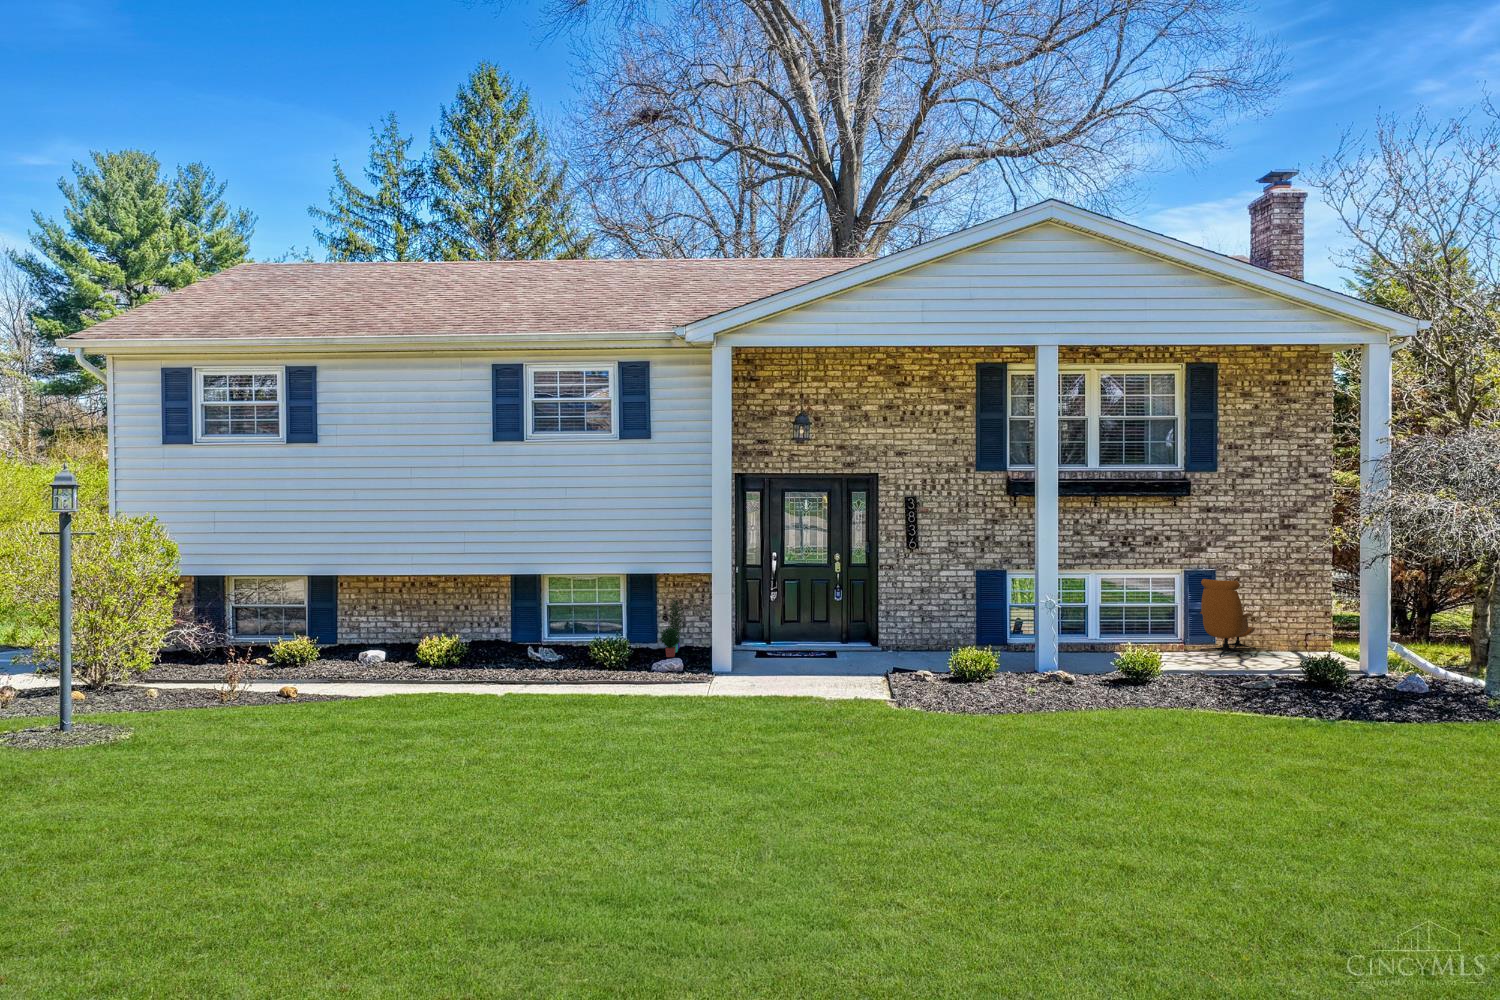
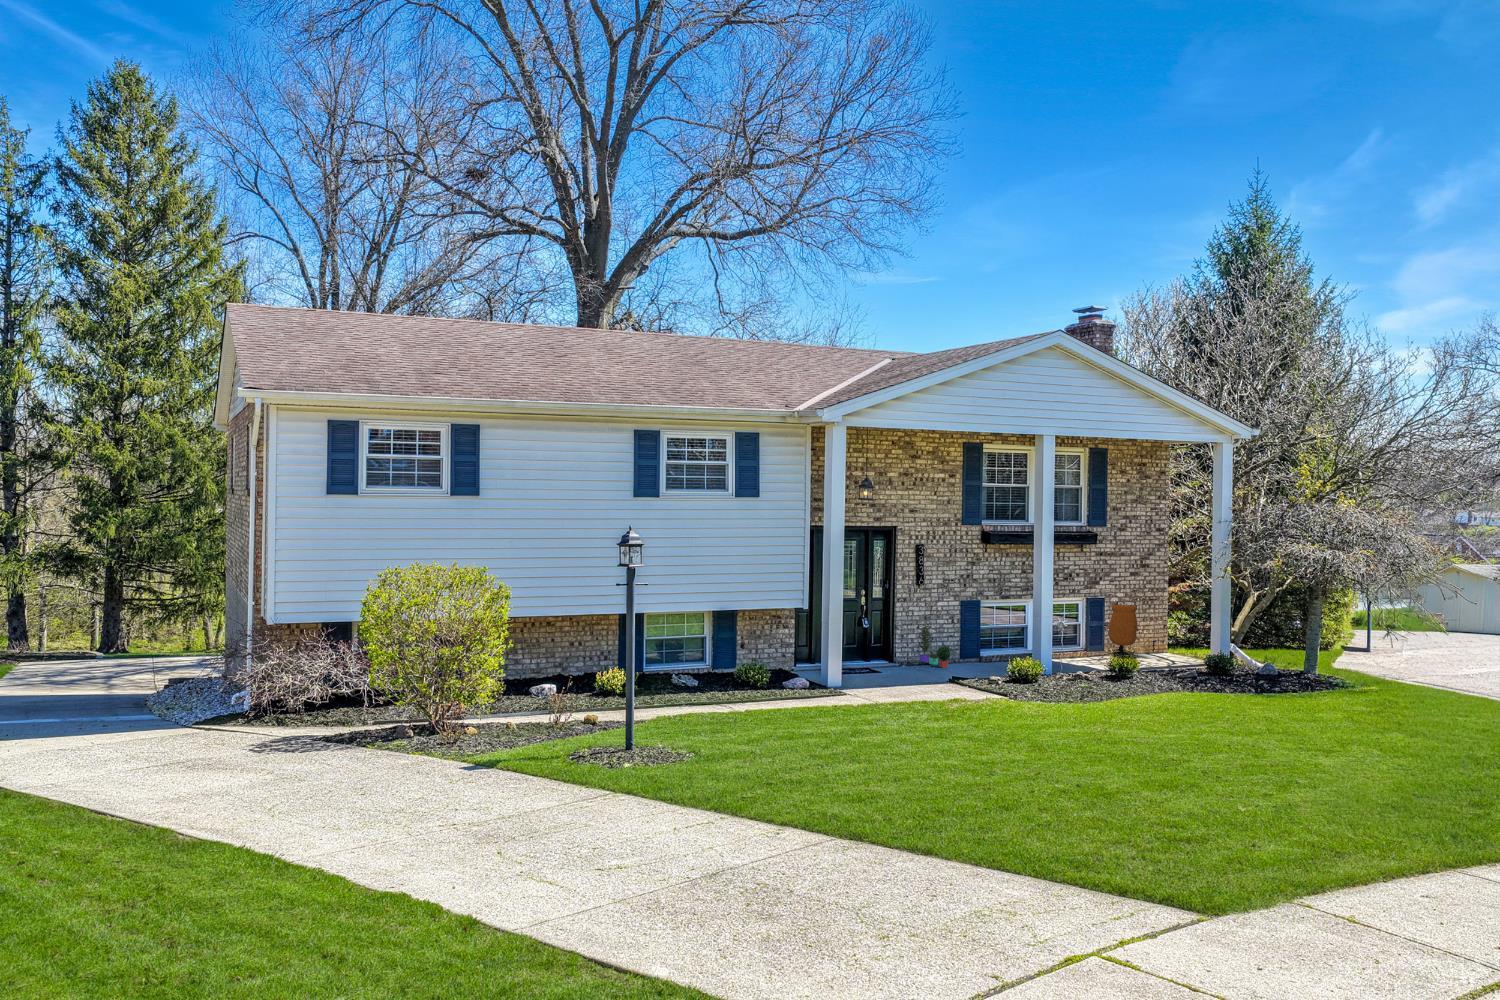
potted plant: present [661,600,684,657] -> present [919,625,951,668]

